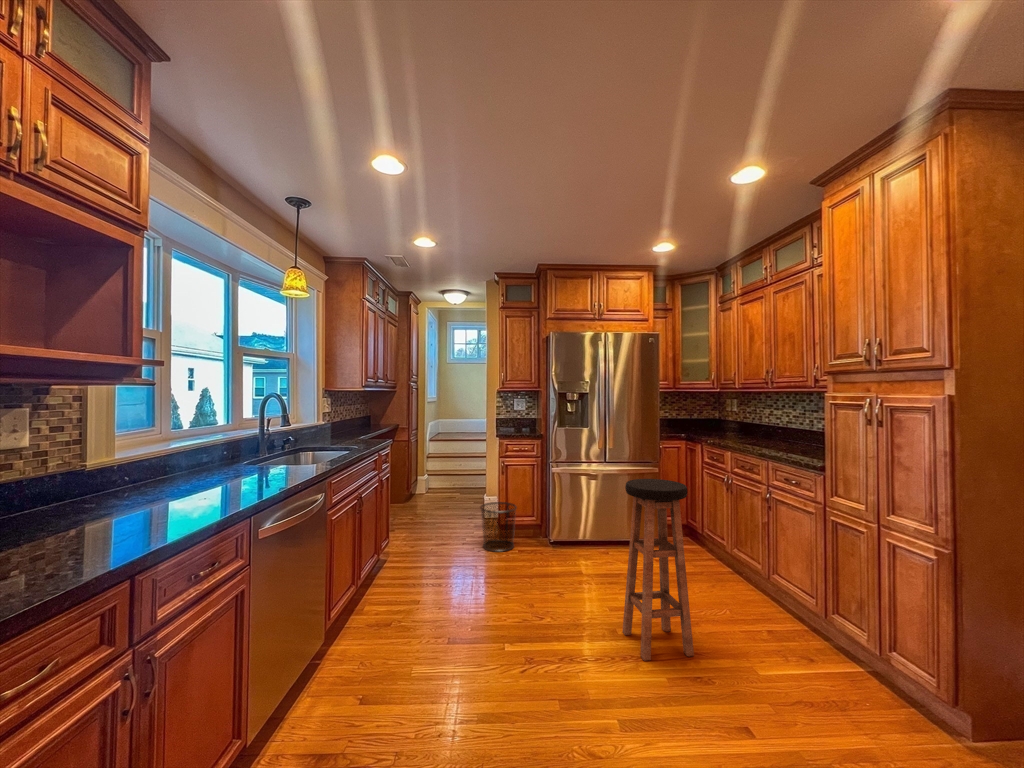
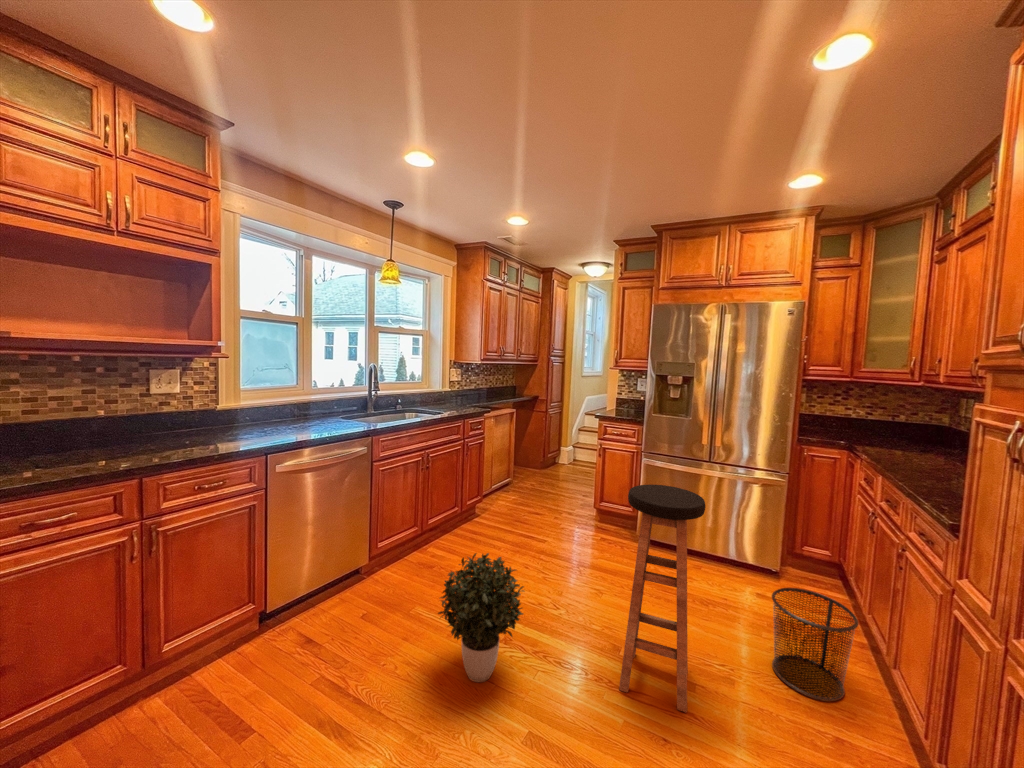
waste bin: present [480,502,517,552] -> present [772,588,858,701]
potted plant: none [491,572,579,706] -> present [438,553,524,682]

